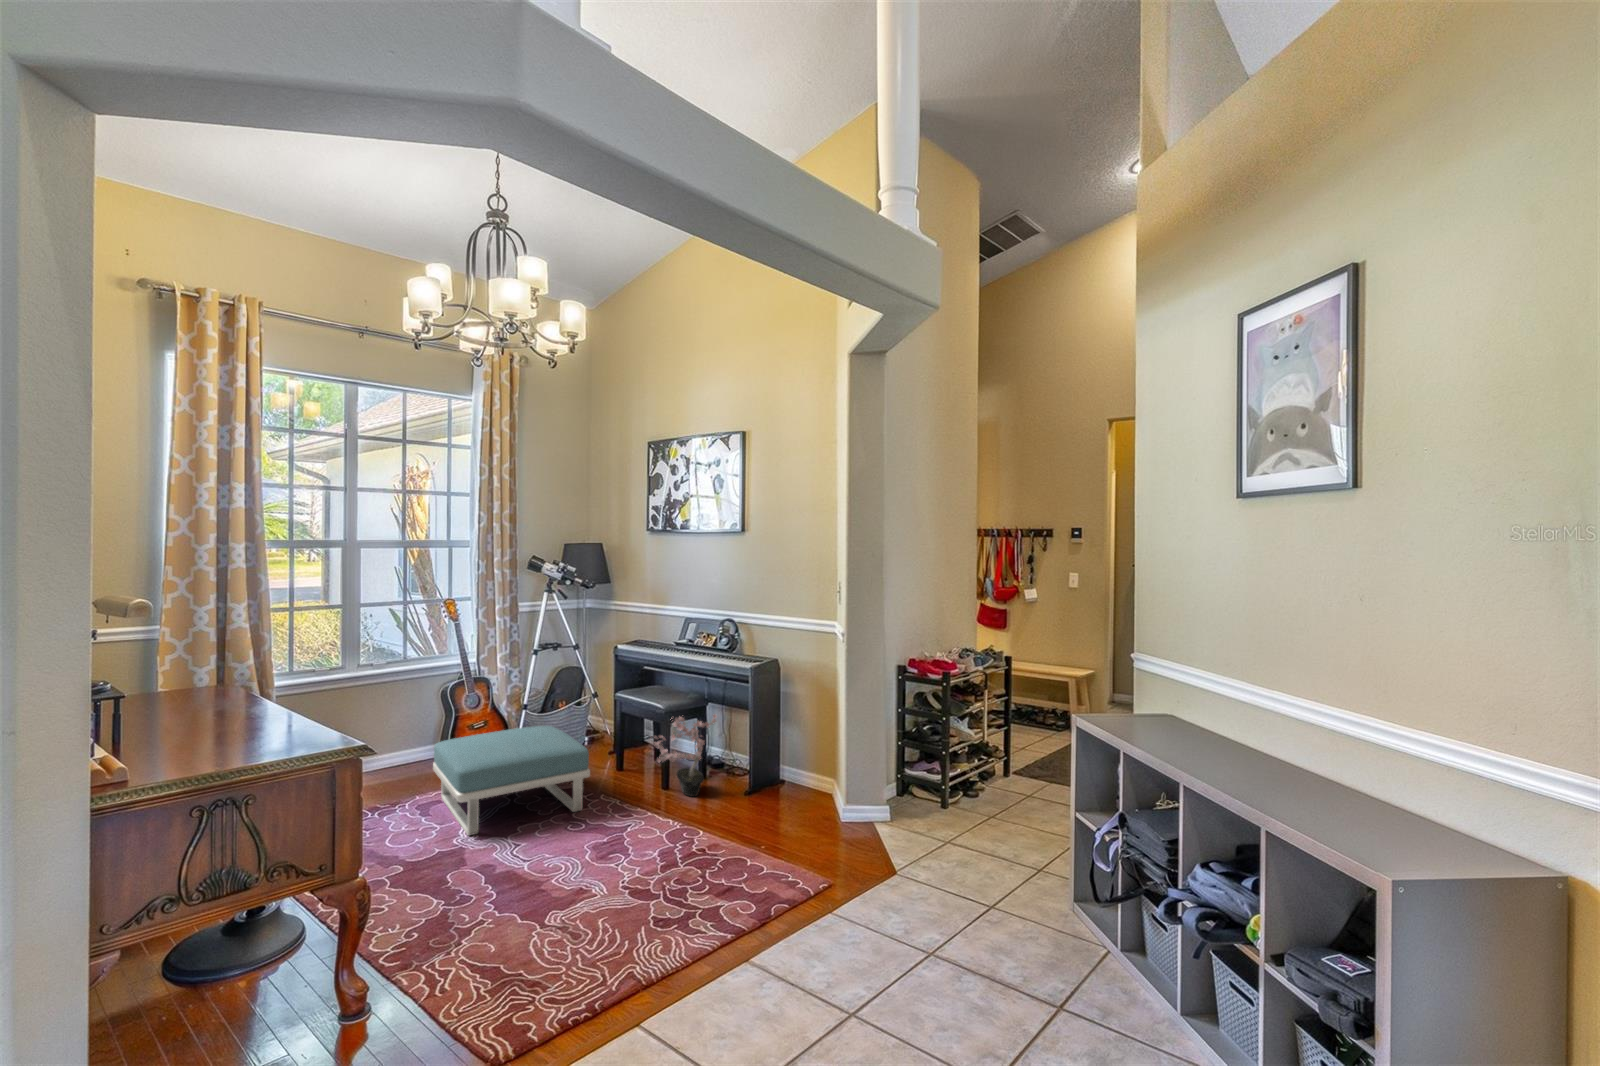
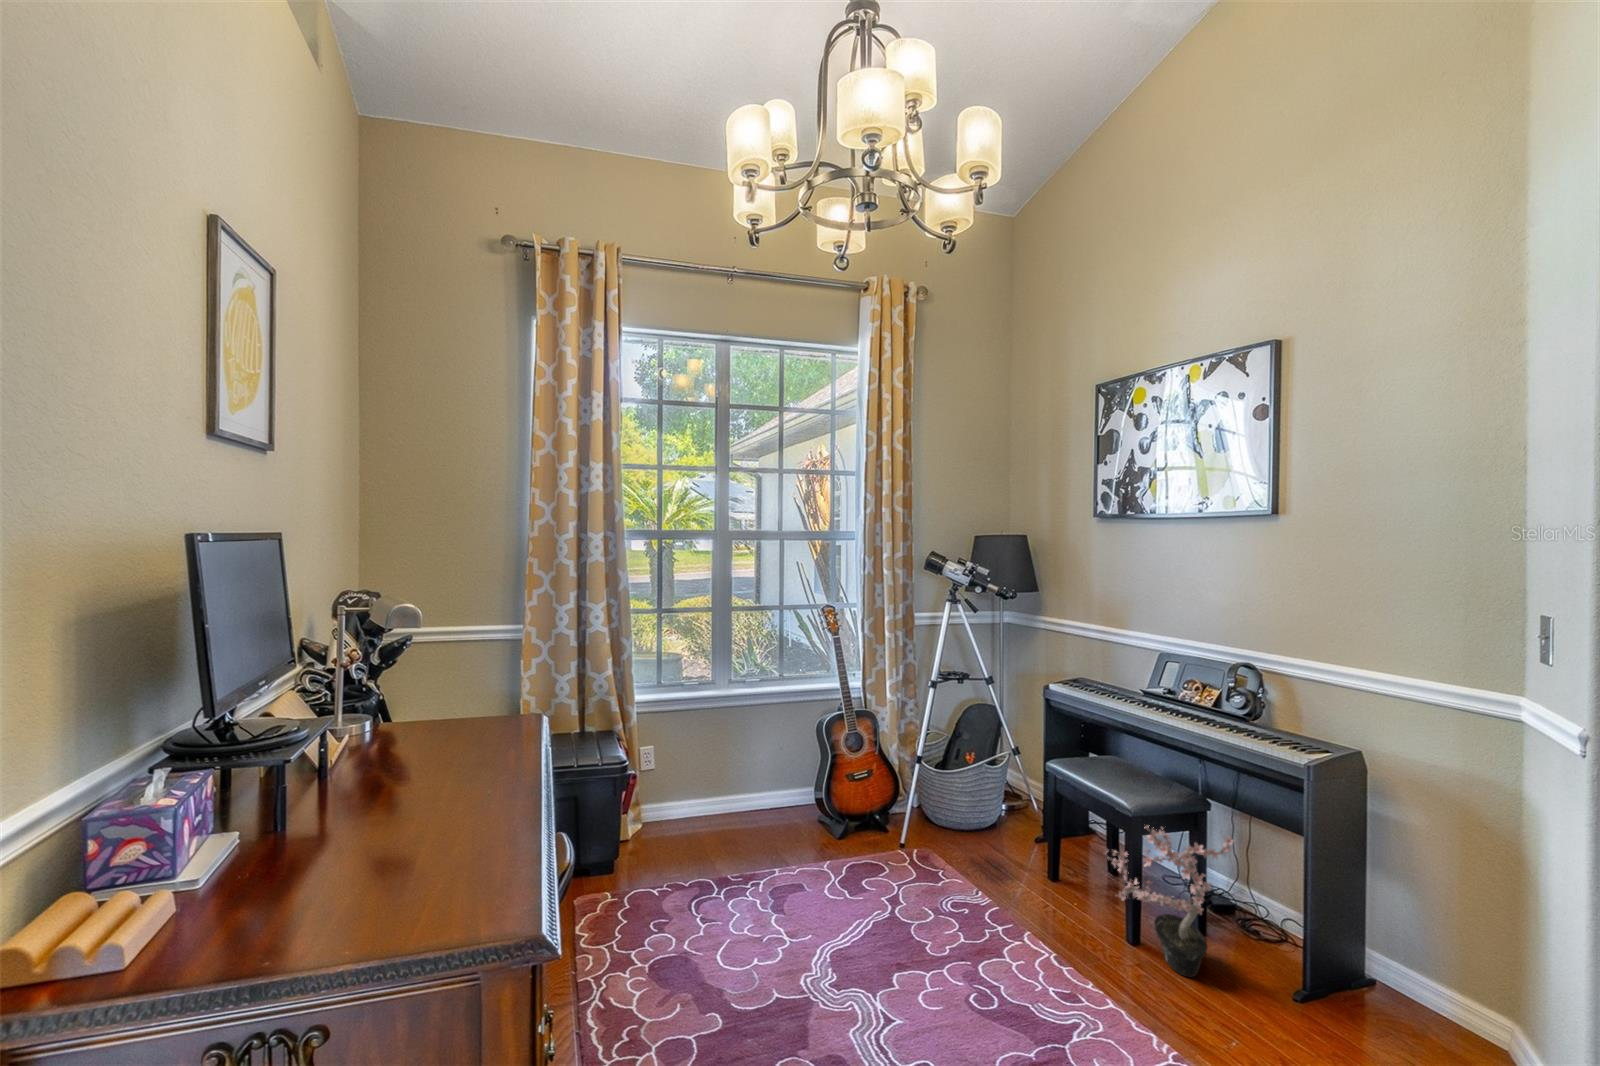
footstool: present [433,726,590,835] -> none [796,798,1007,964]

